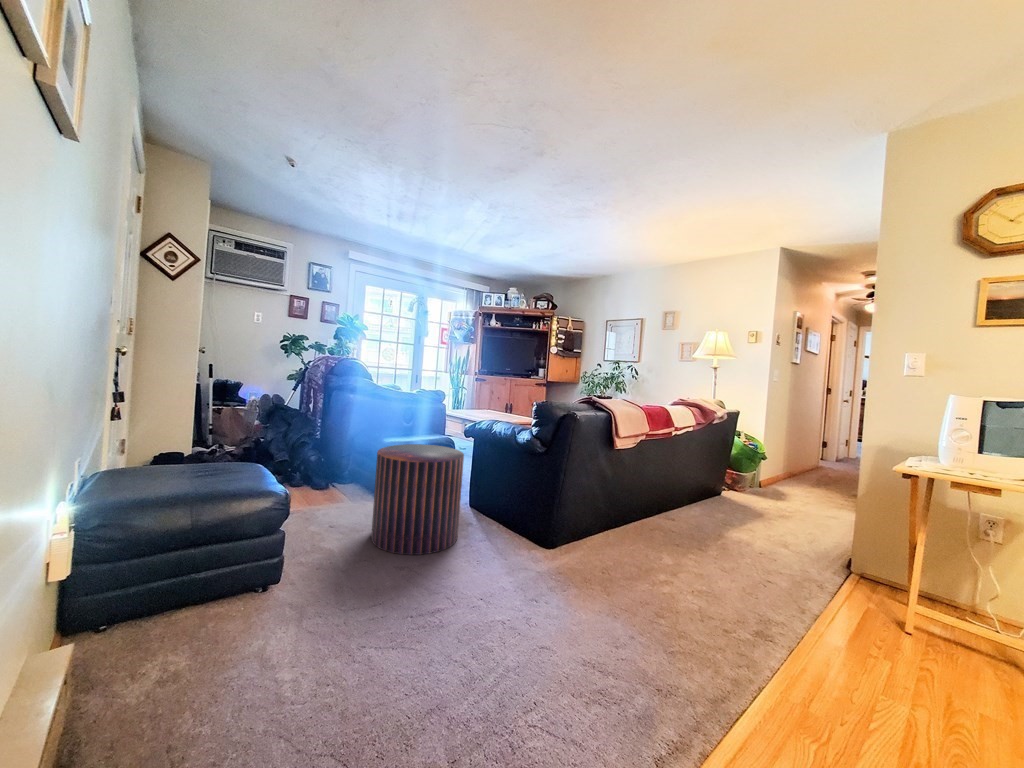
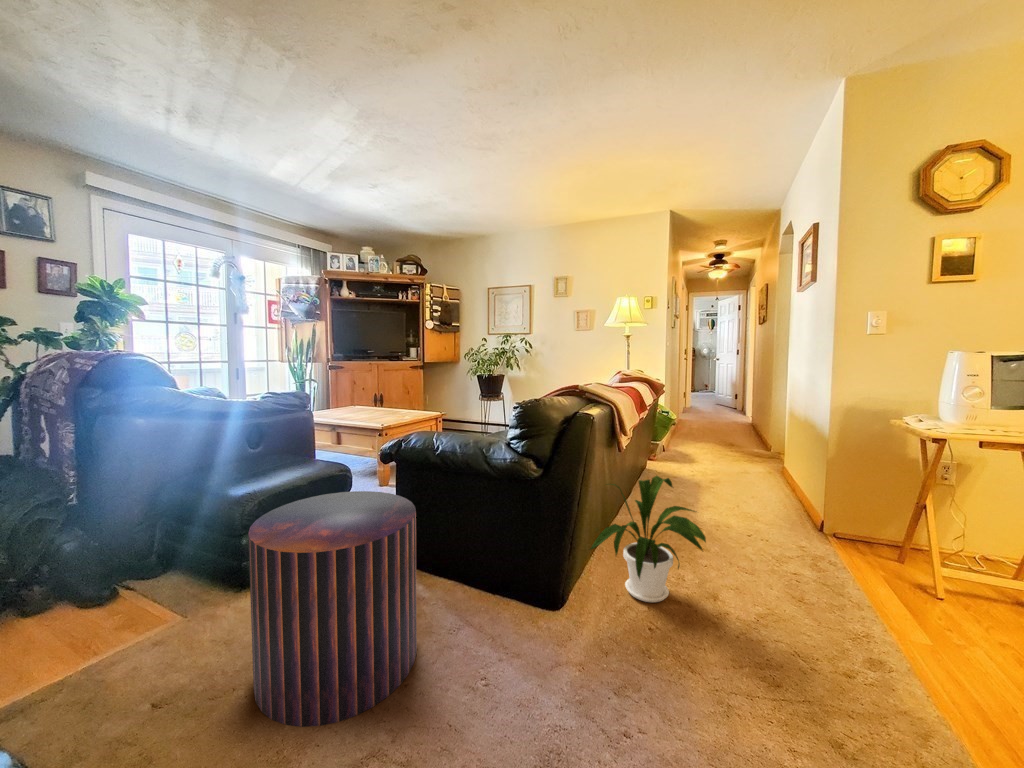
house plant: none [579,466,674,564] -> present [590,476,706,603]

